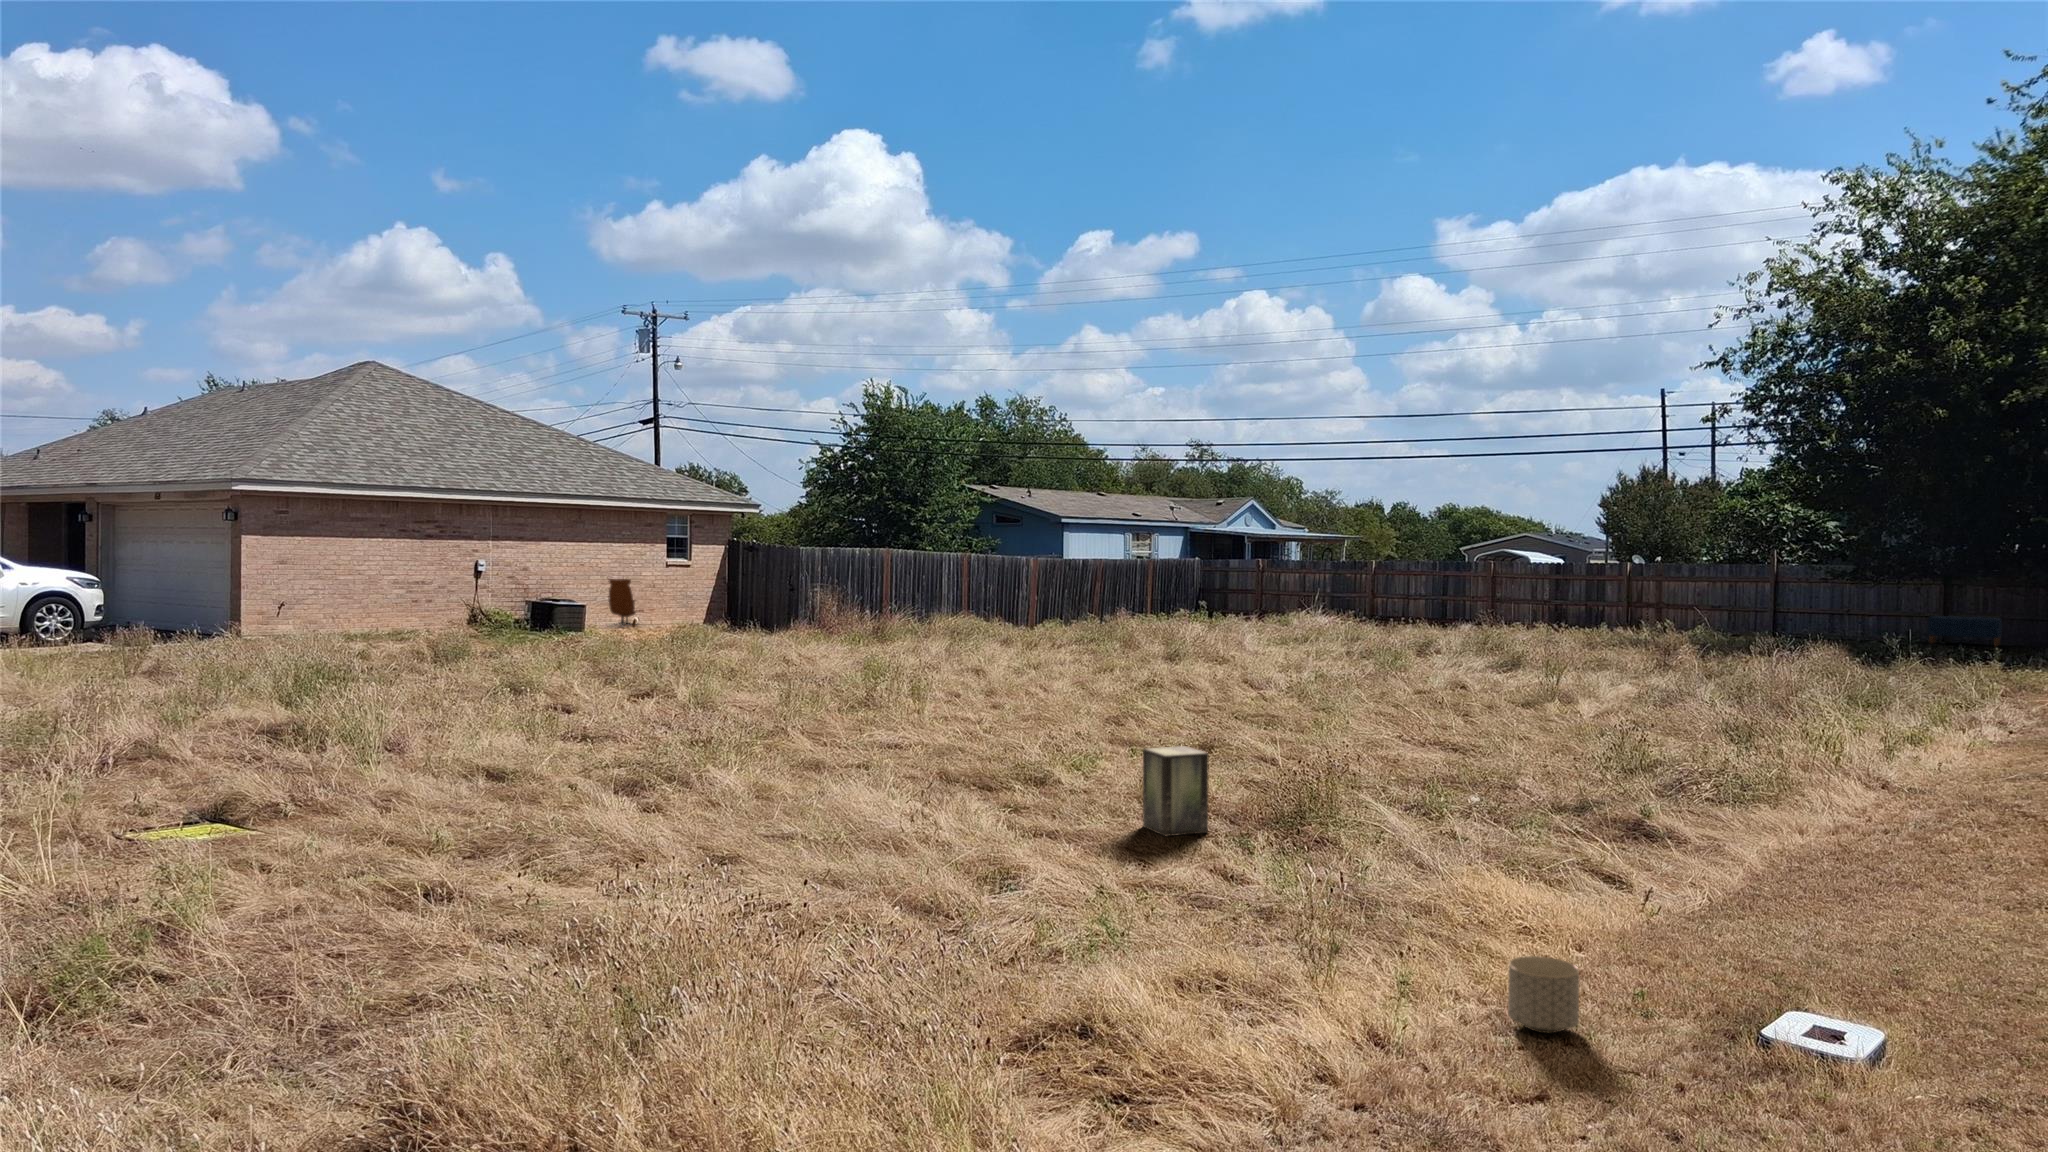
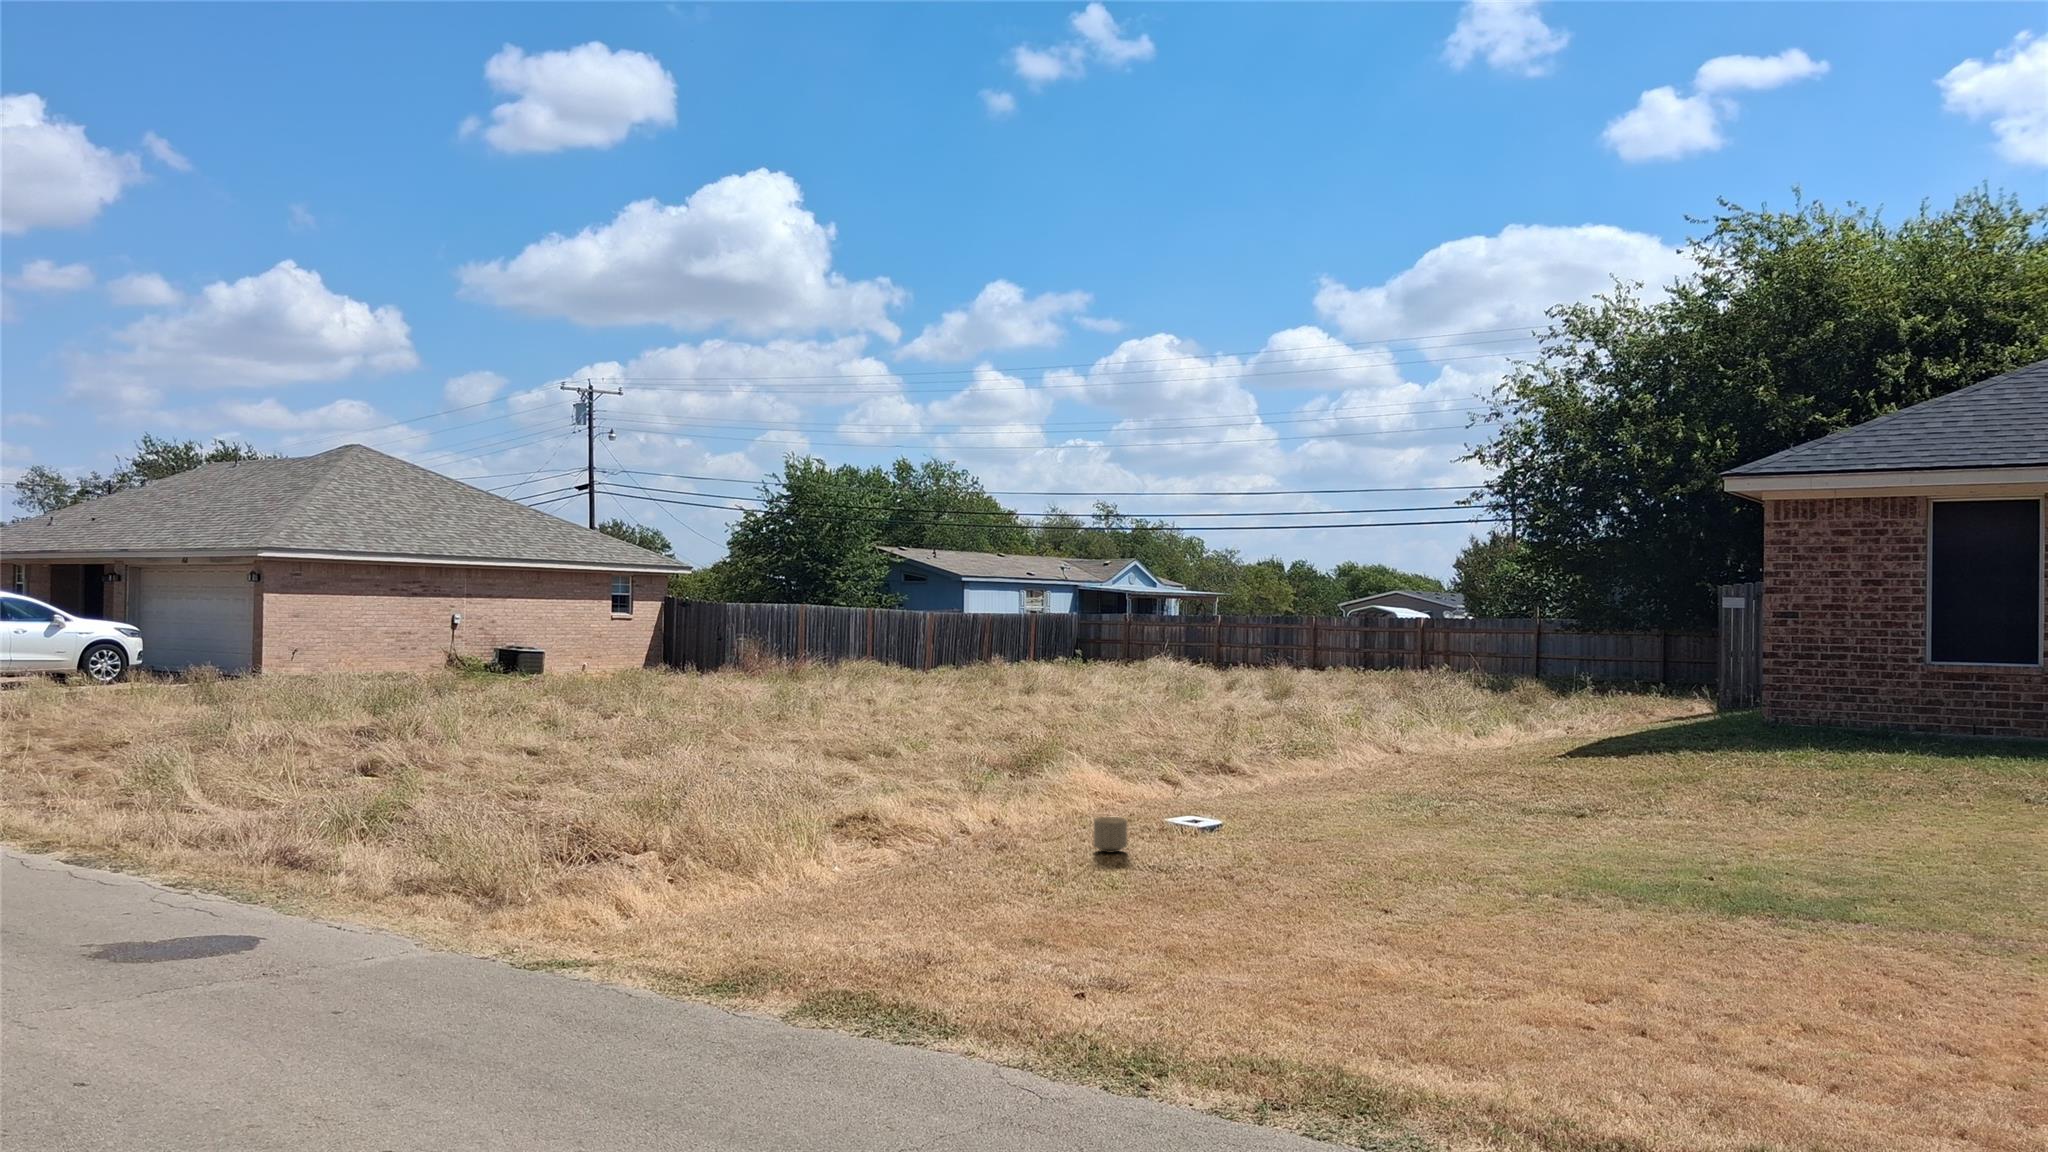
lounge chair: present [609,579,637,625] -> none [562,630,589,670]
bench: present [1928,616,2002,646] -> none [1638,658,1693,682]
storage box: present [1143,746,1209,836] -> none [948,731,988,787]

